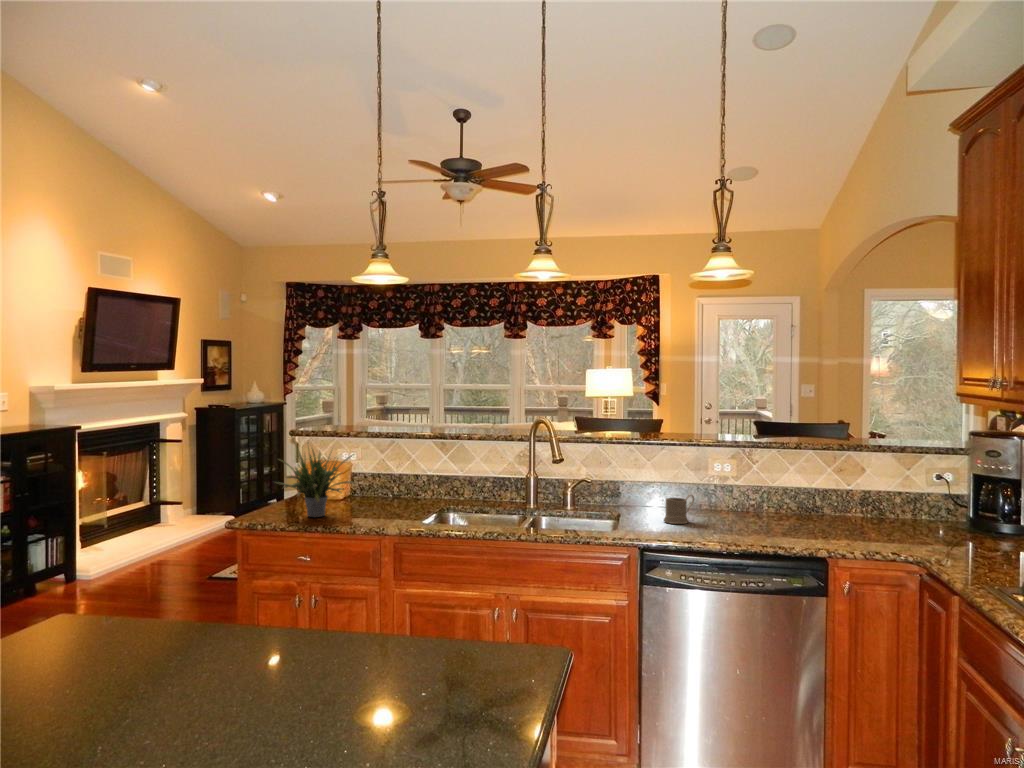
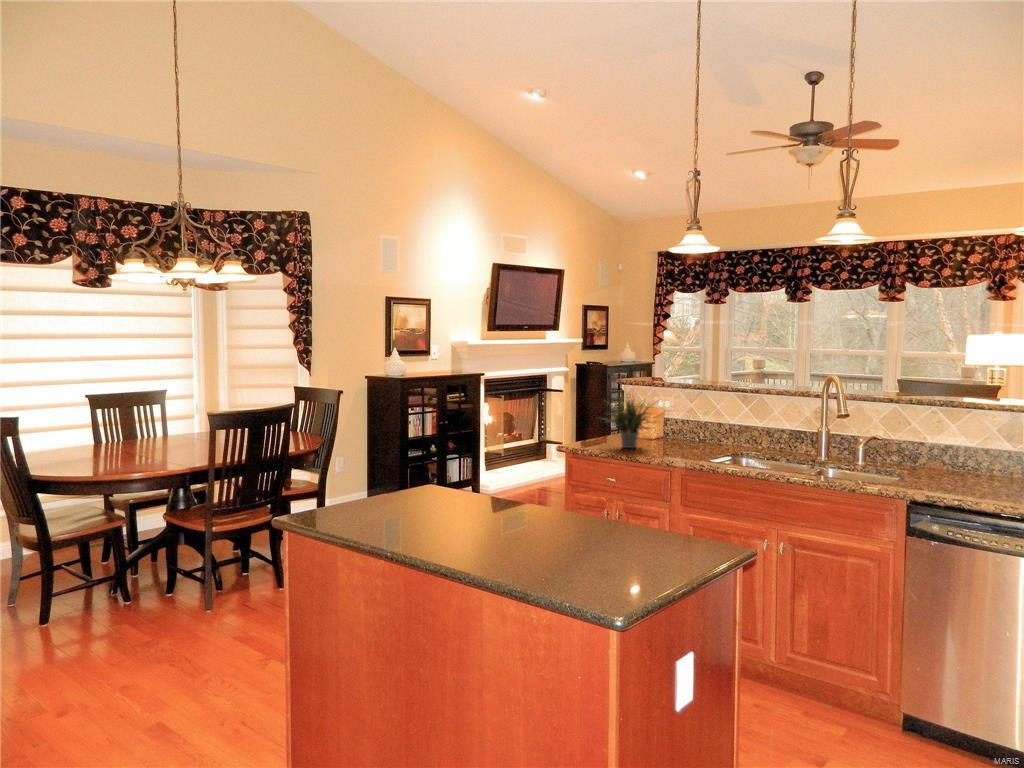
mug: present [664,495,694,524] -> none [948,460,987,487]

